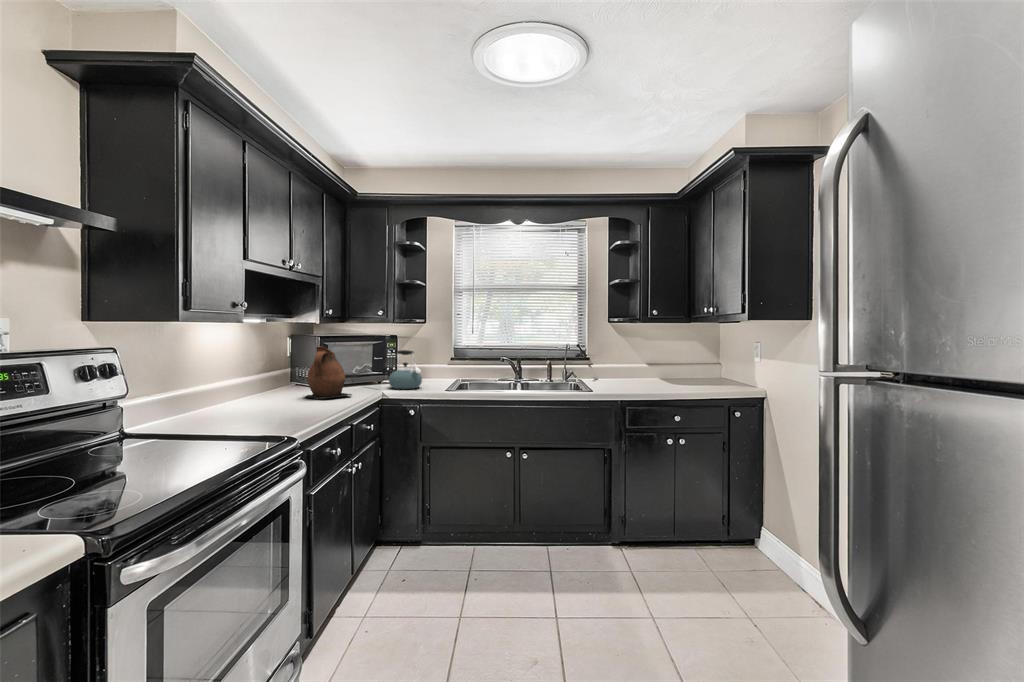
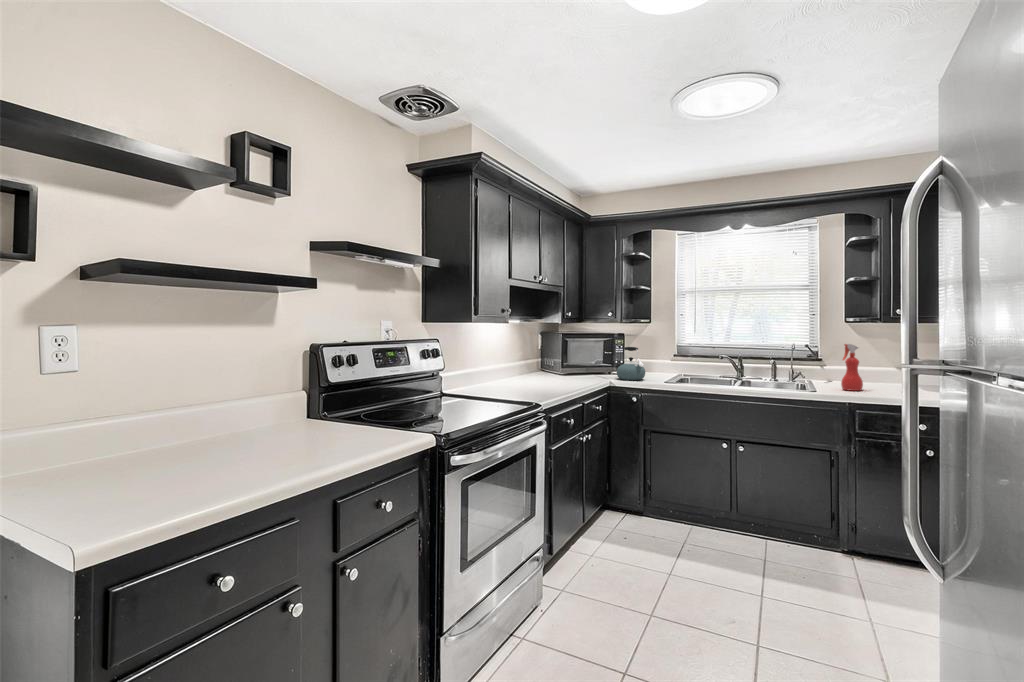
spray bottle: none [616,344,635,390] -> present [841,344,863,391]
ceramic pitcher: present [305,347,352,399] -> none [548,342,585,383]

